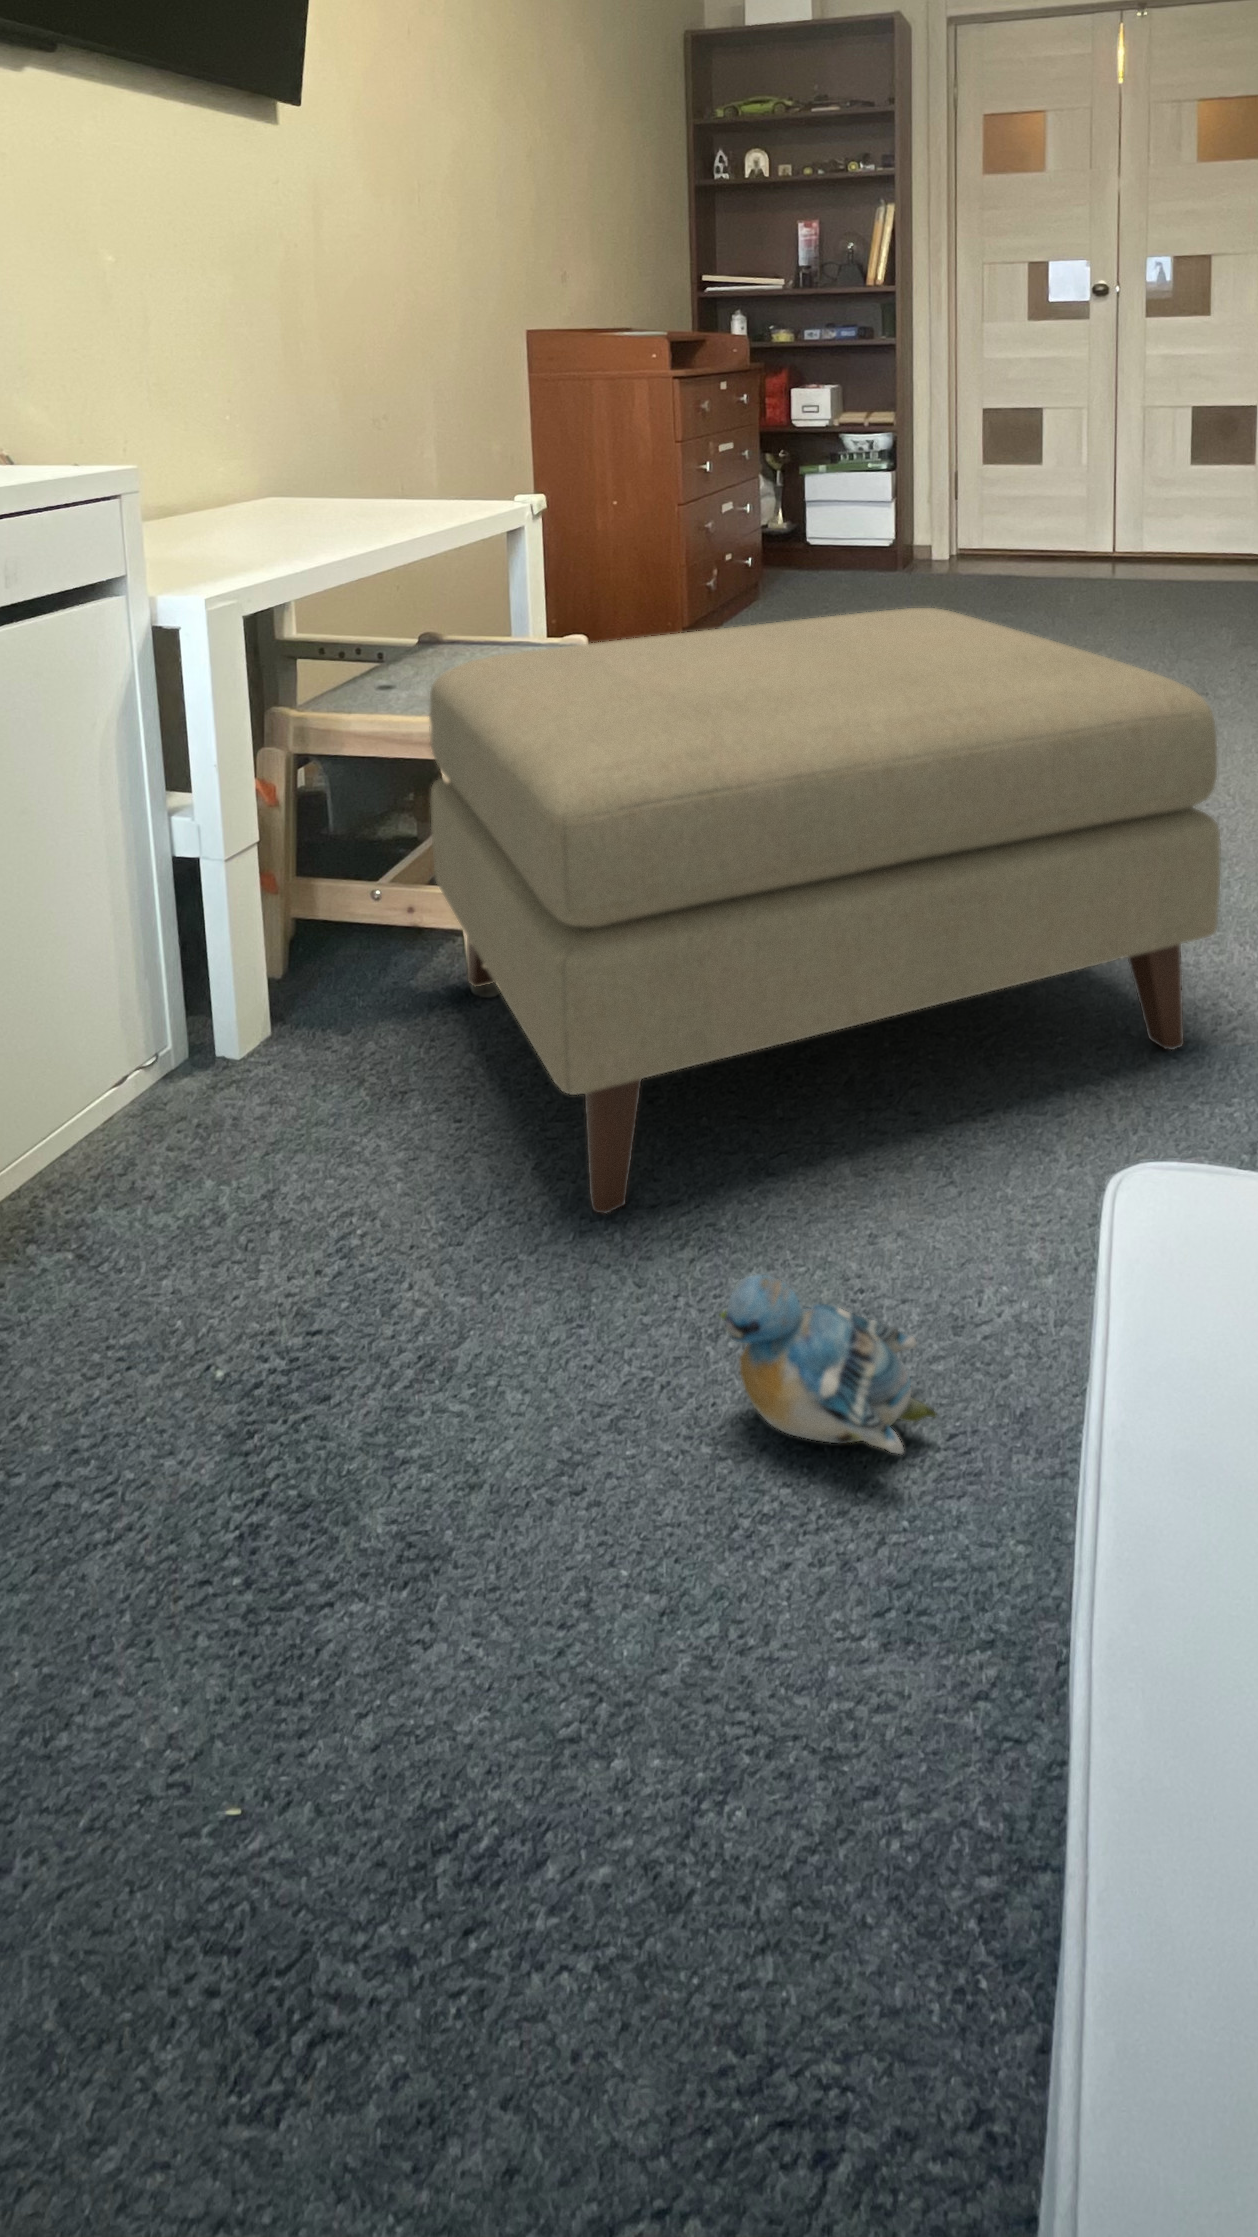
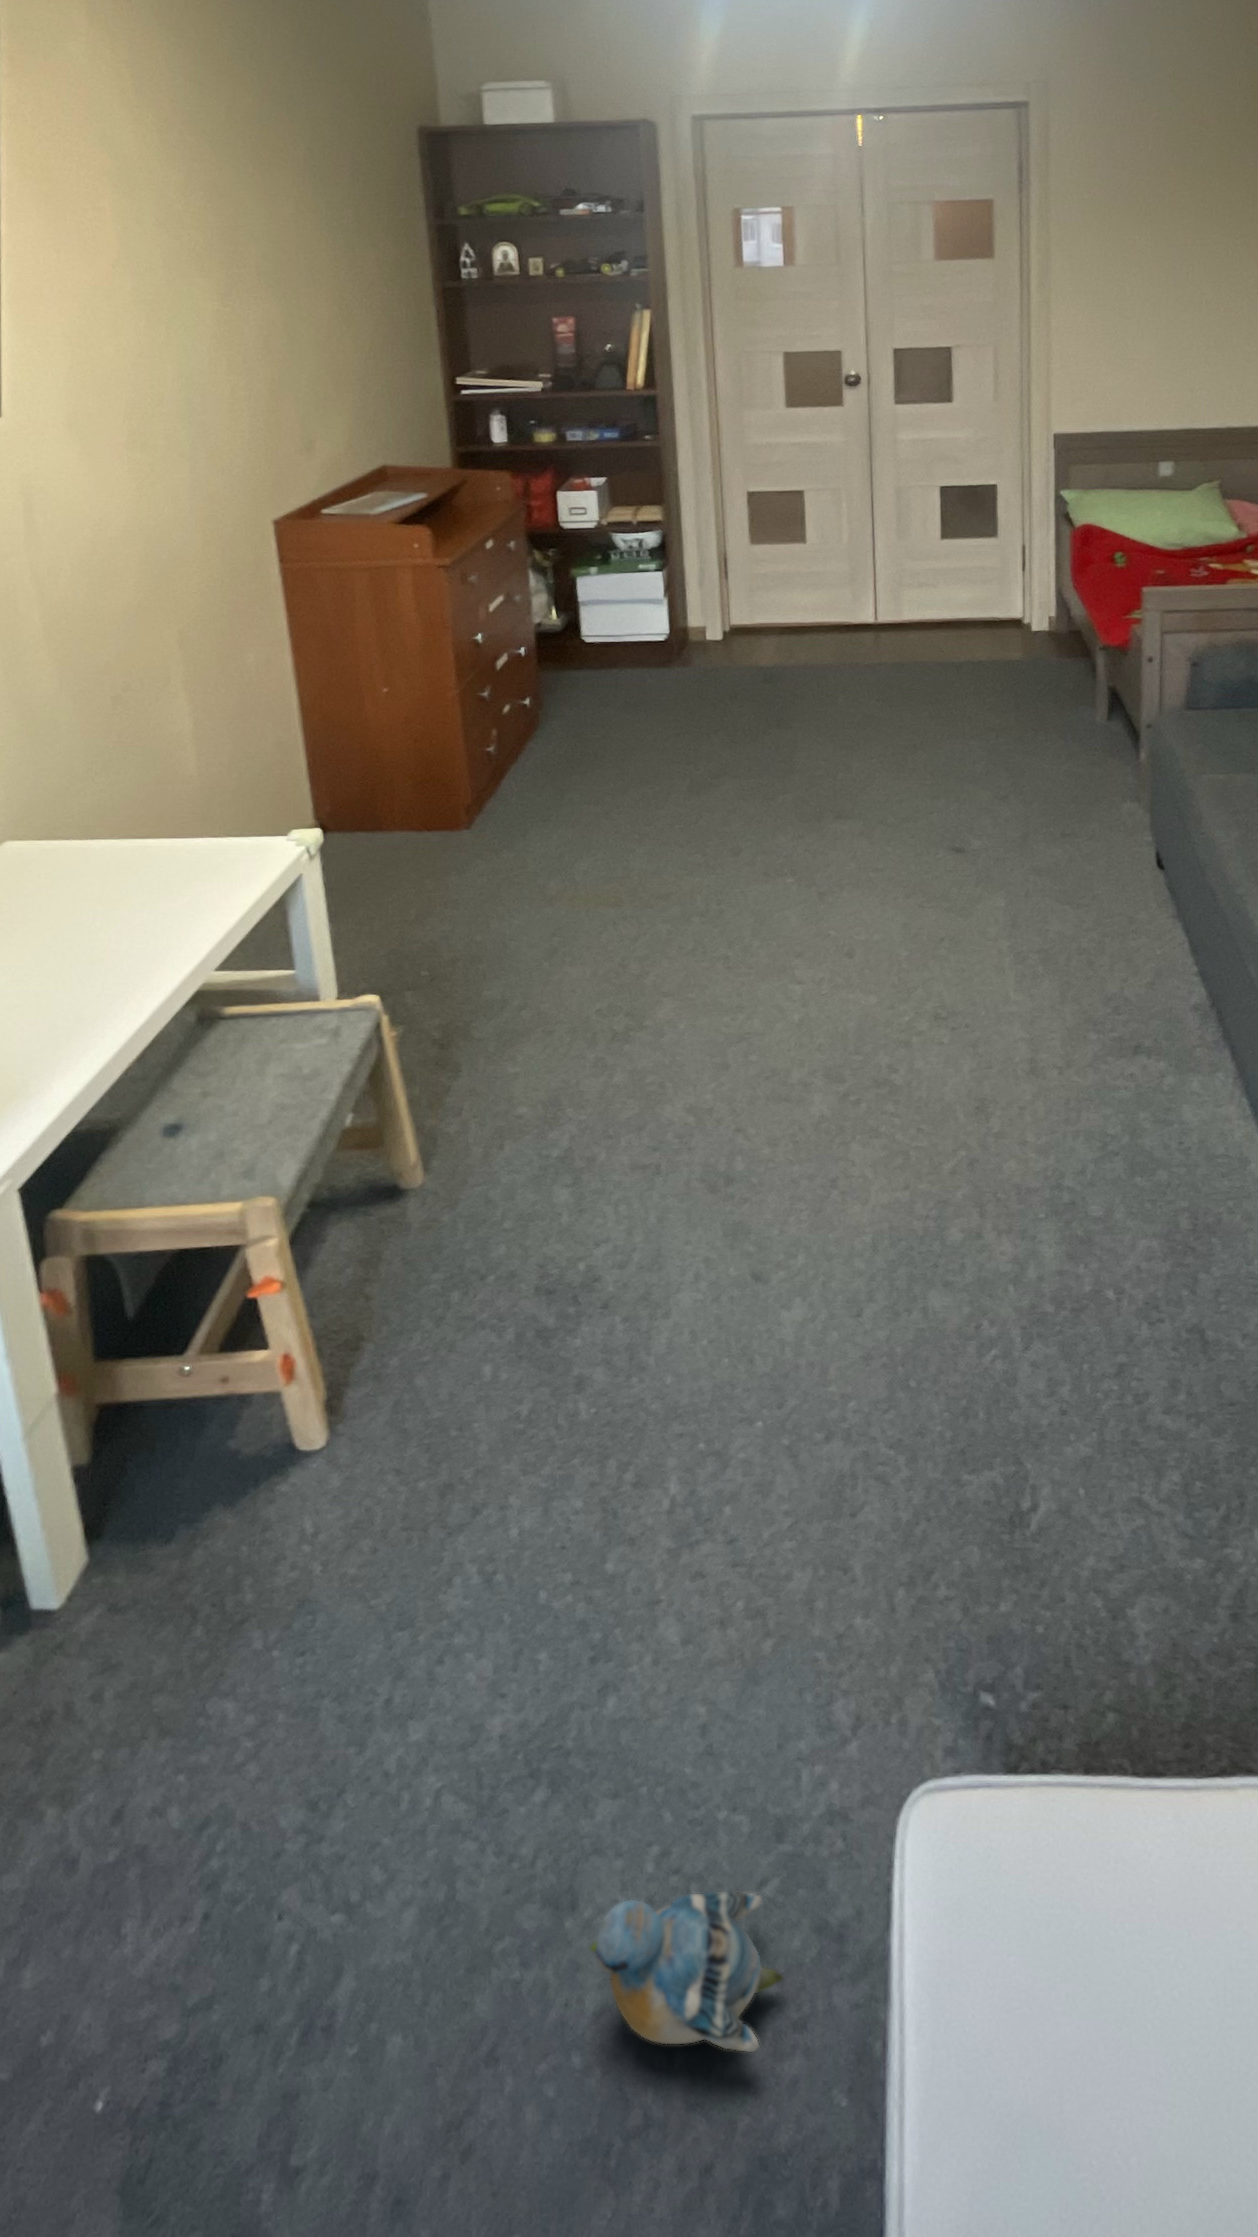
ottoman: present [429,608,1221,1213] -> none [232,955,985,1769]

